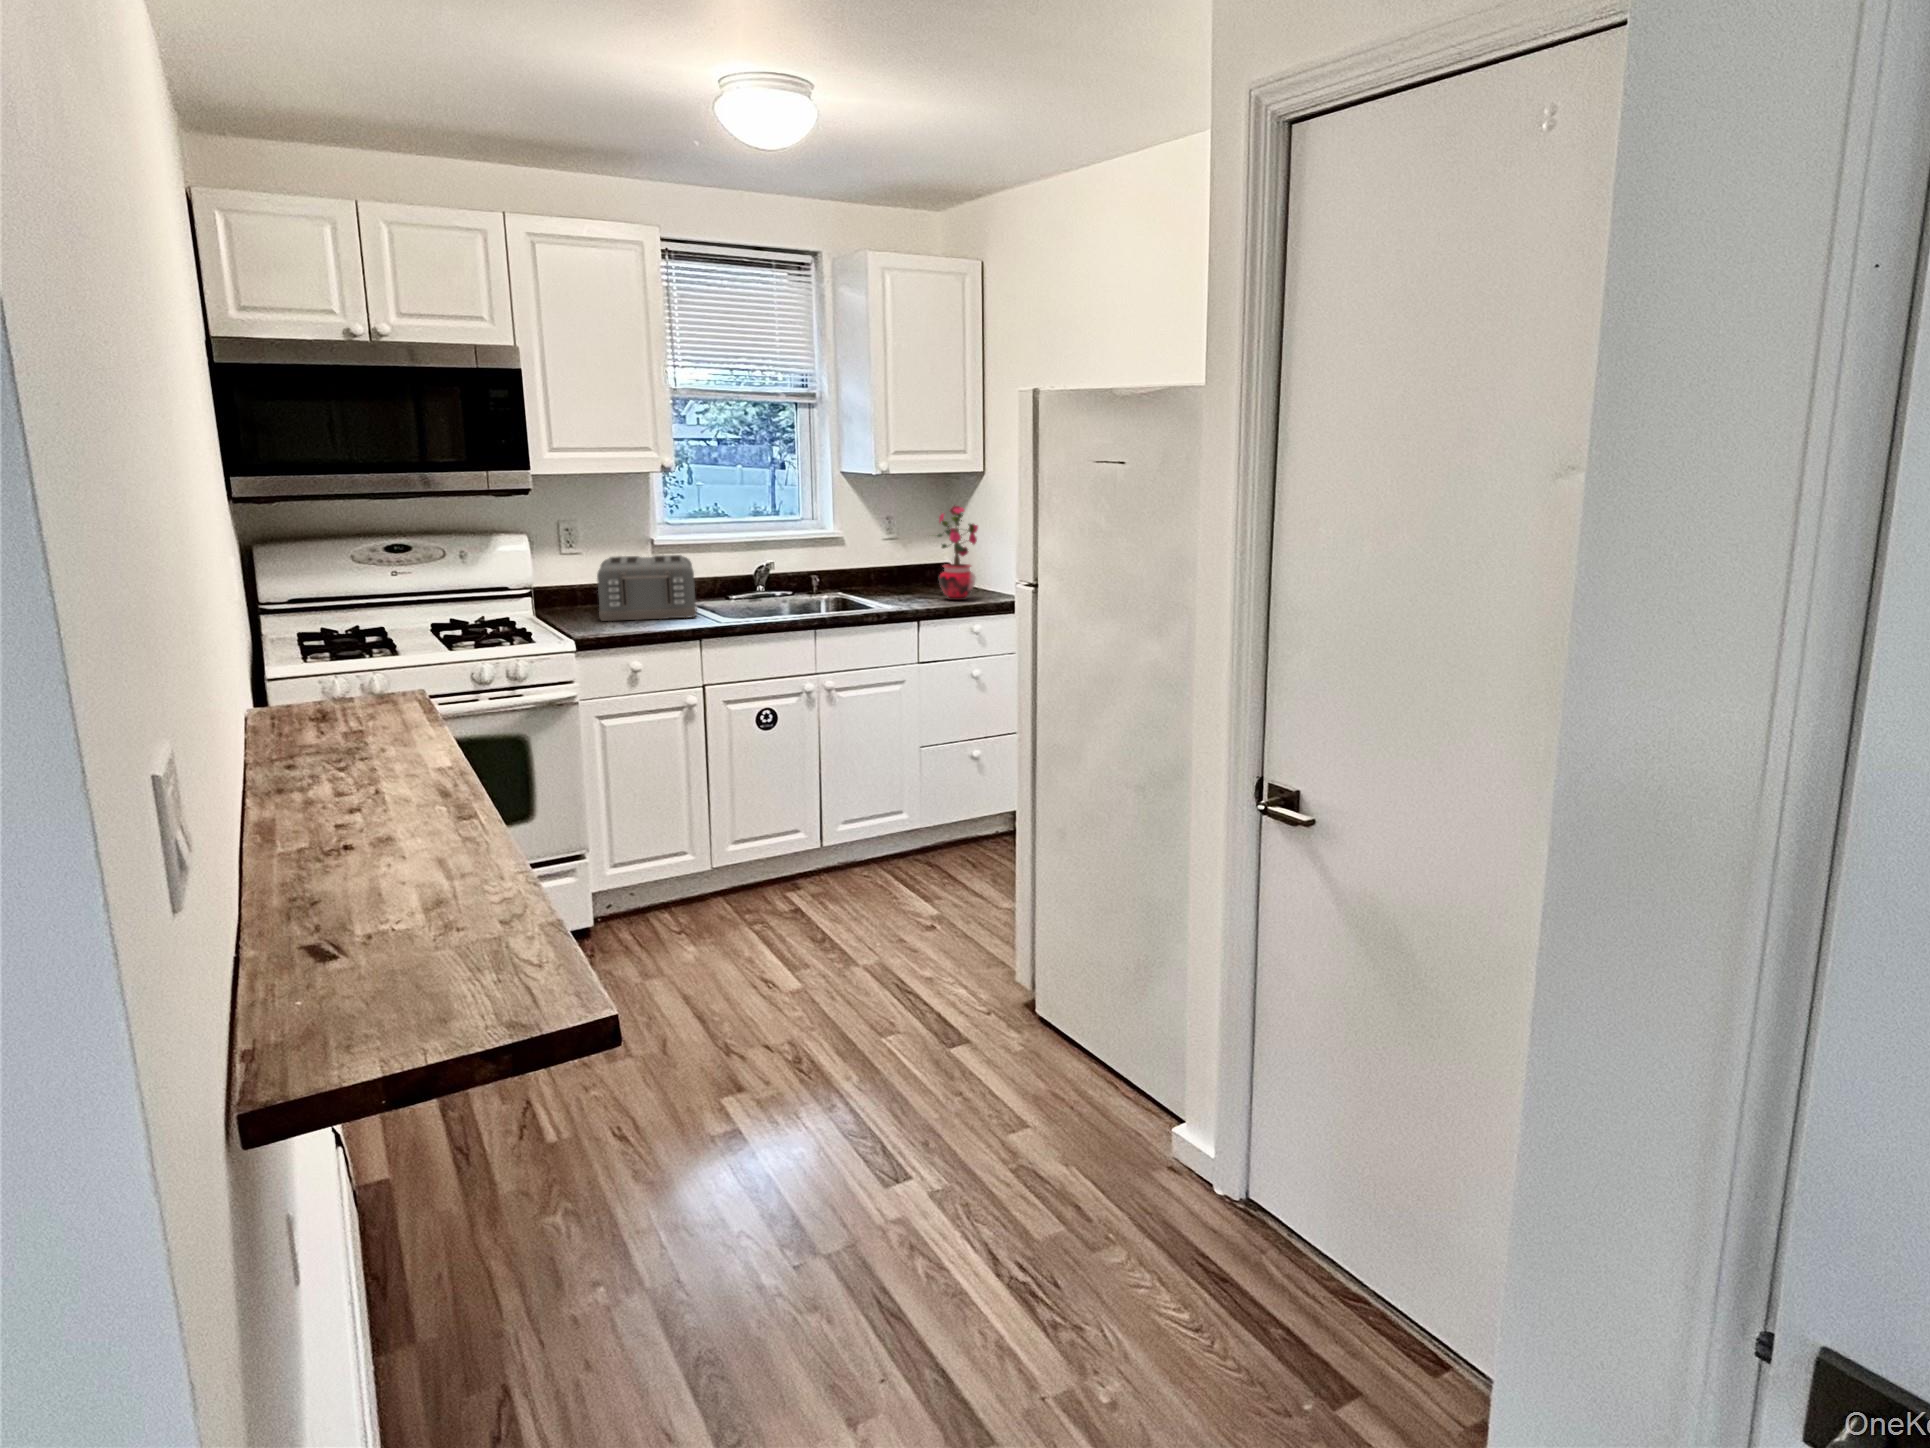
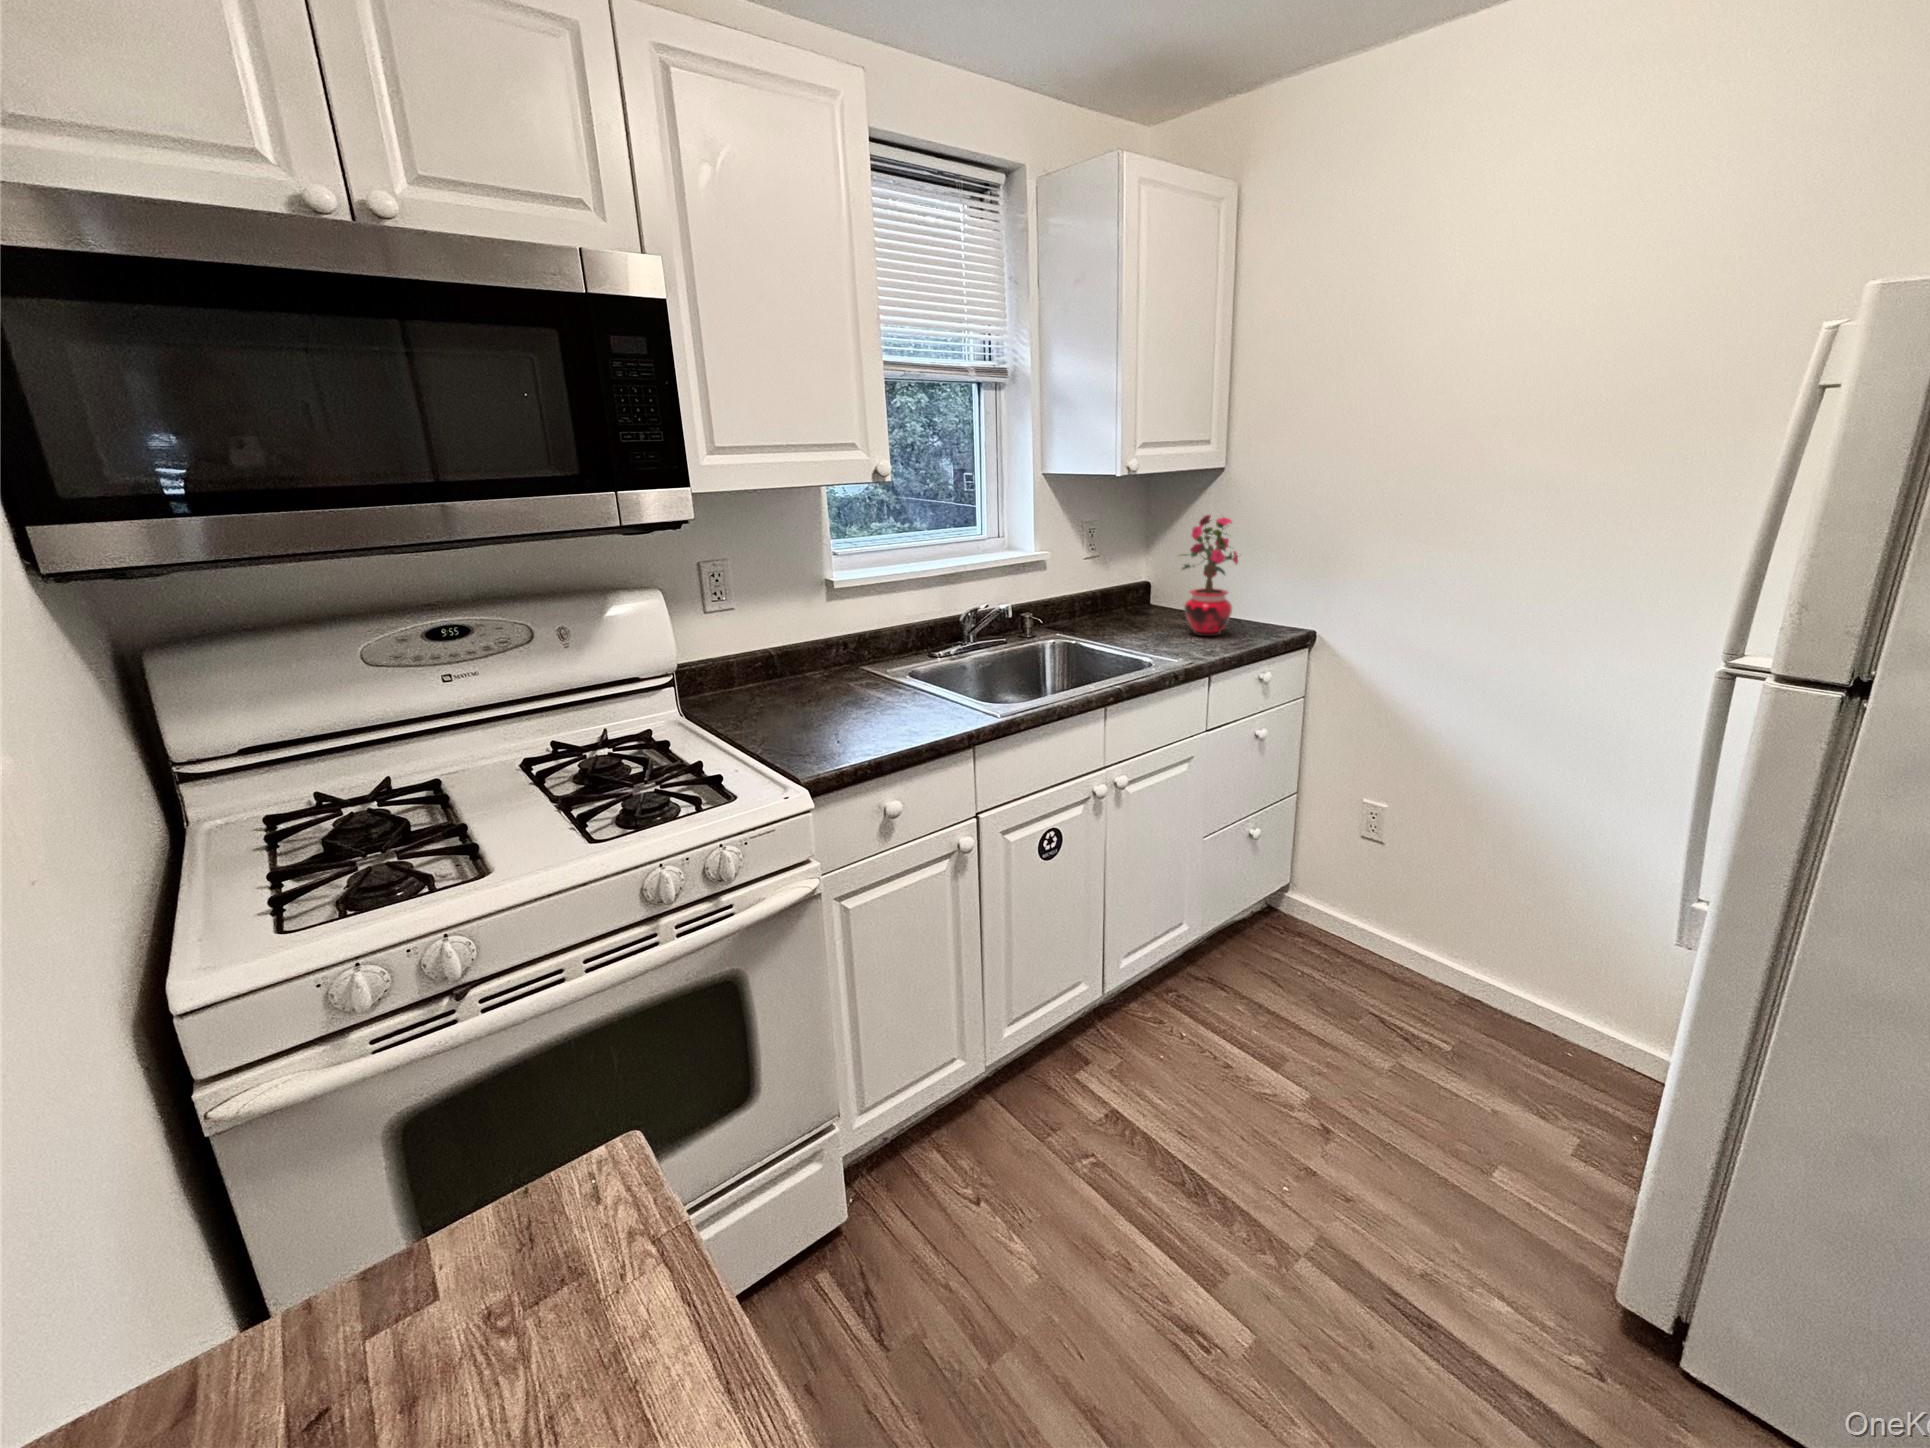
toaster: present [597,555,697,621] -> none [765,602,932,720]

